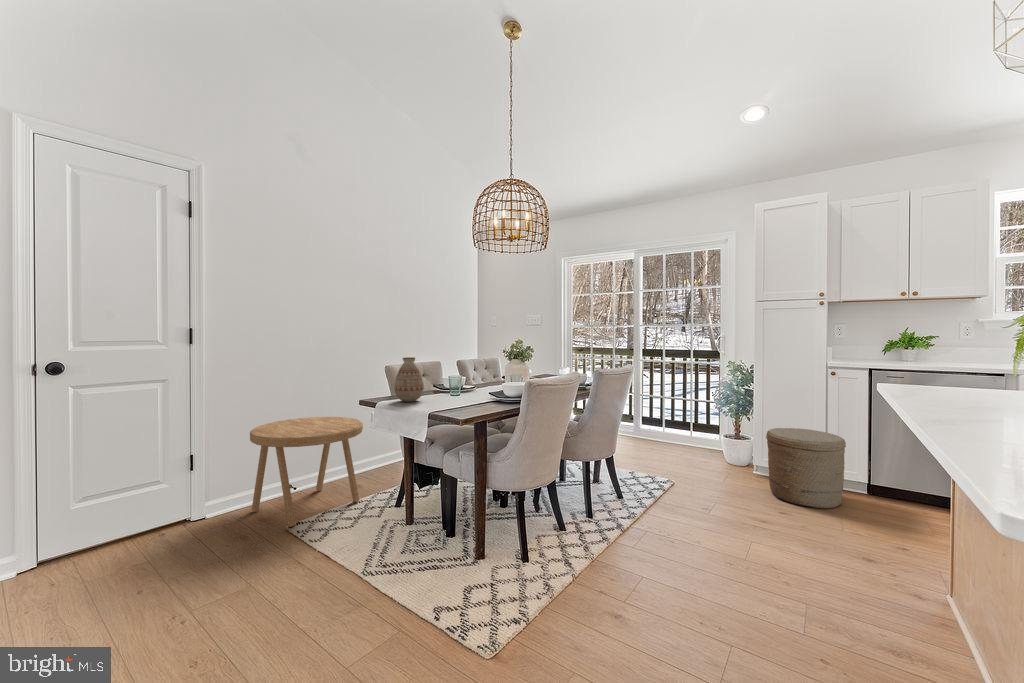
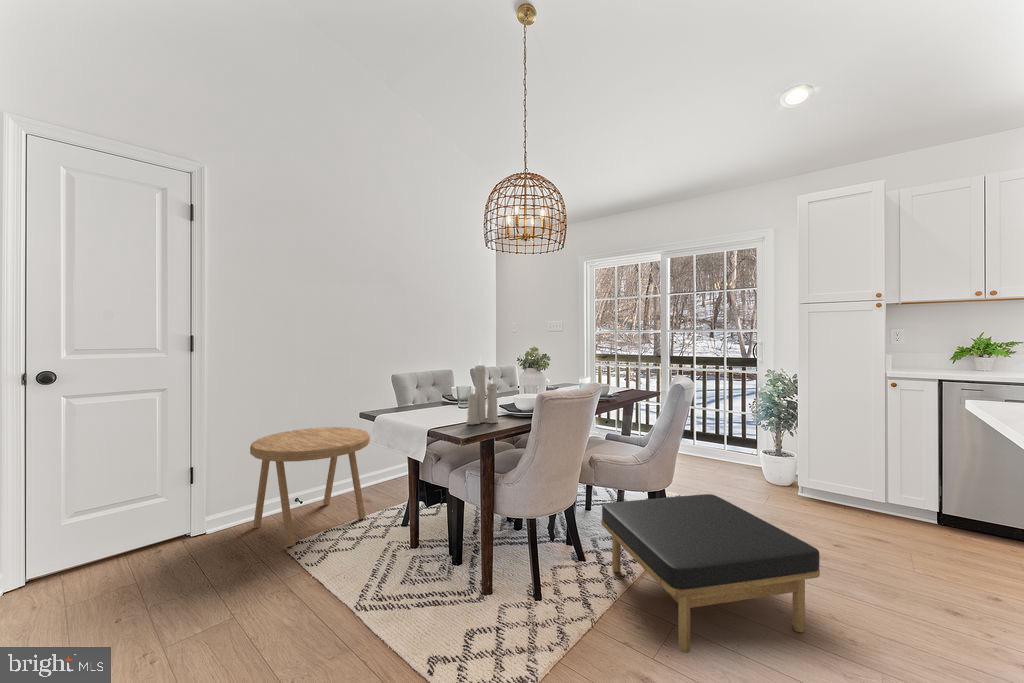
candle: none [461,346,490,409] -> present [467,365,498,424]
vase: present [394,357,424,402] -> none [398,366,429,414]
woven basket: present [766,428,846,508] -> none [814,445,911,541]
ottoman: none [580,470,762,596] -> present [601,494,820,653]

